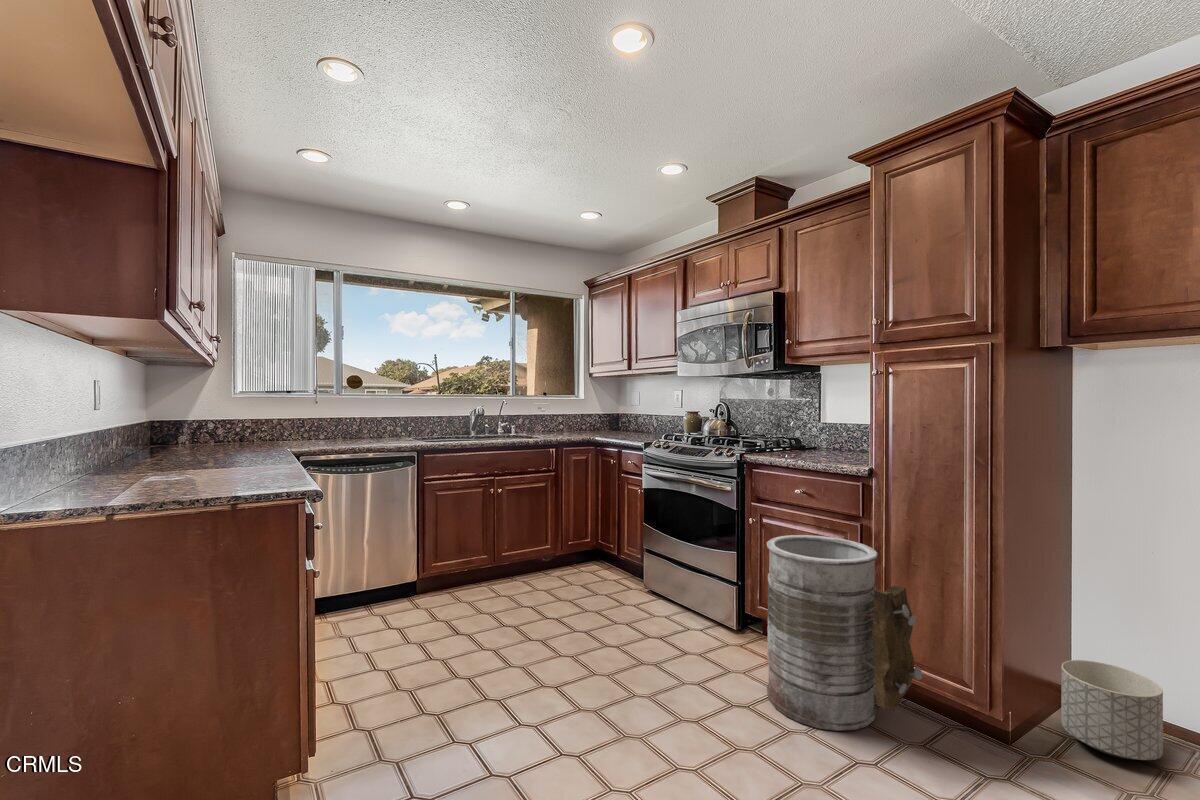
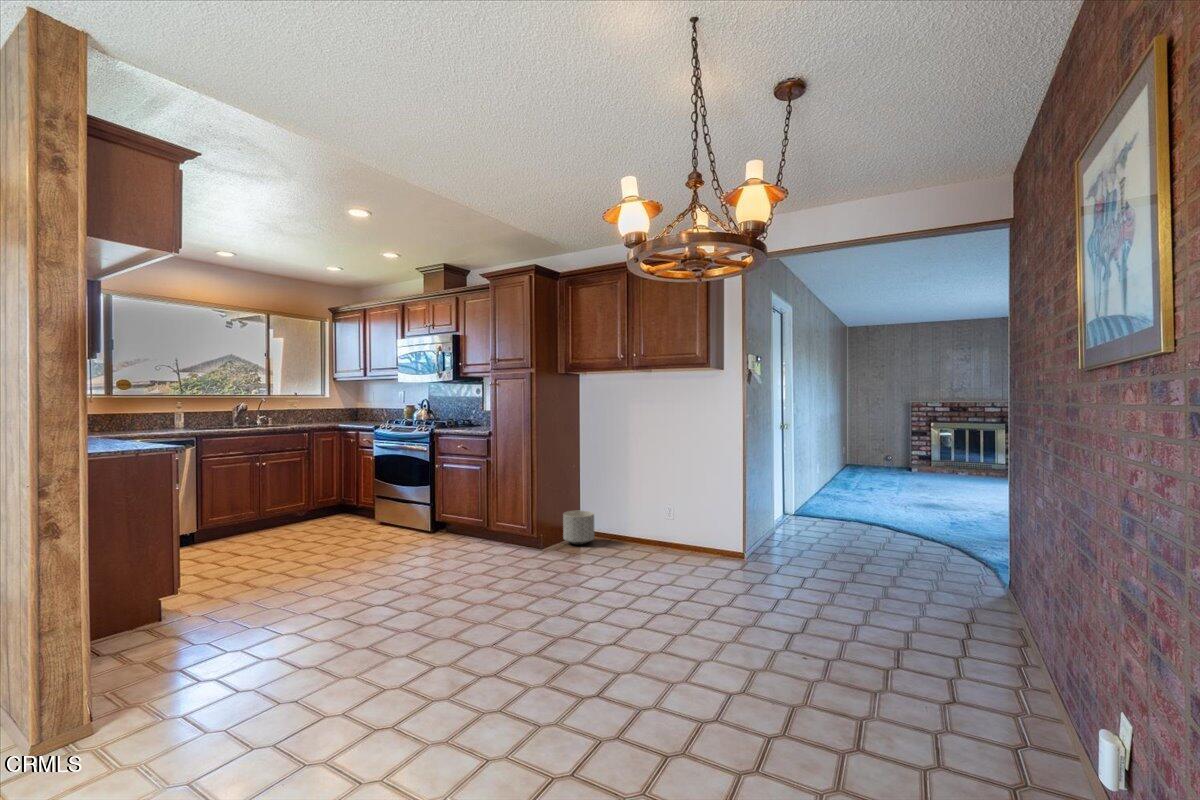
trash can: present [767,535,922,731] -> none [437,468,503,554]

